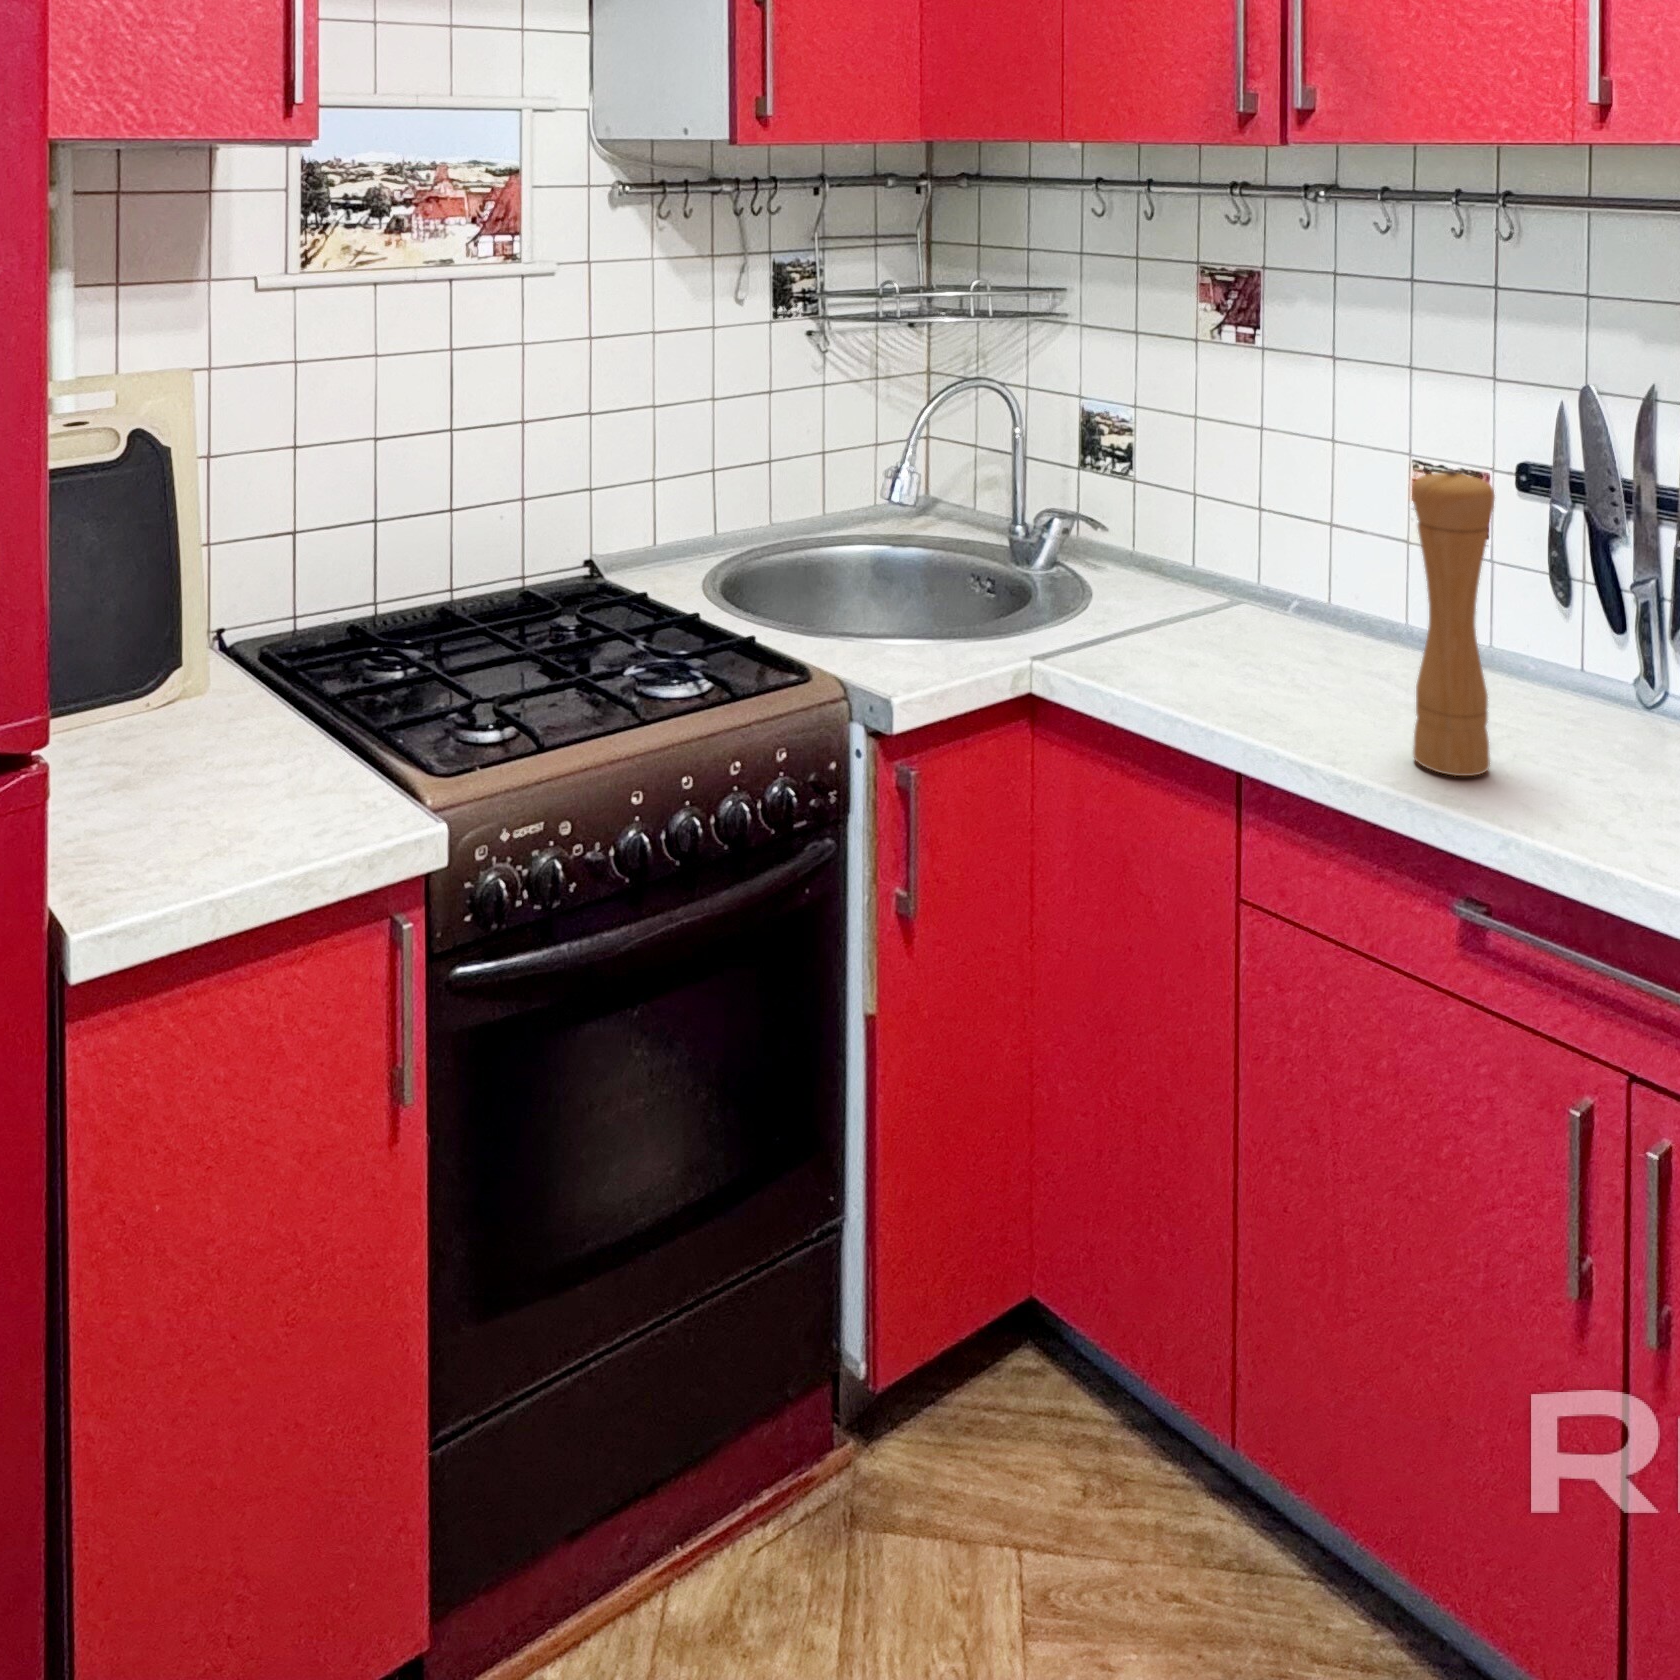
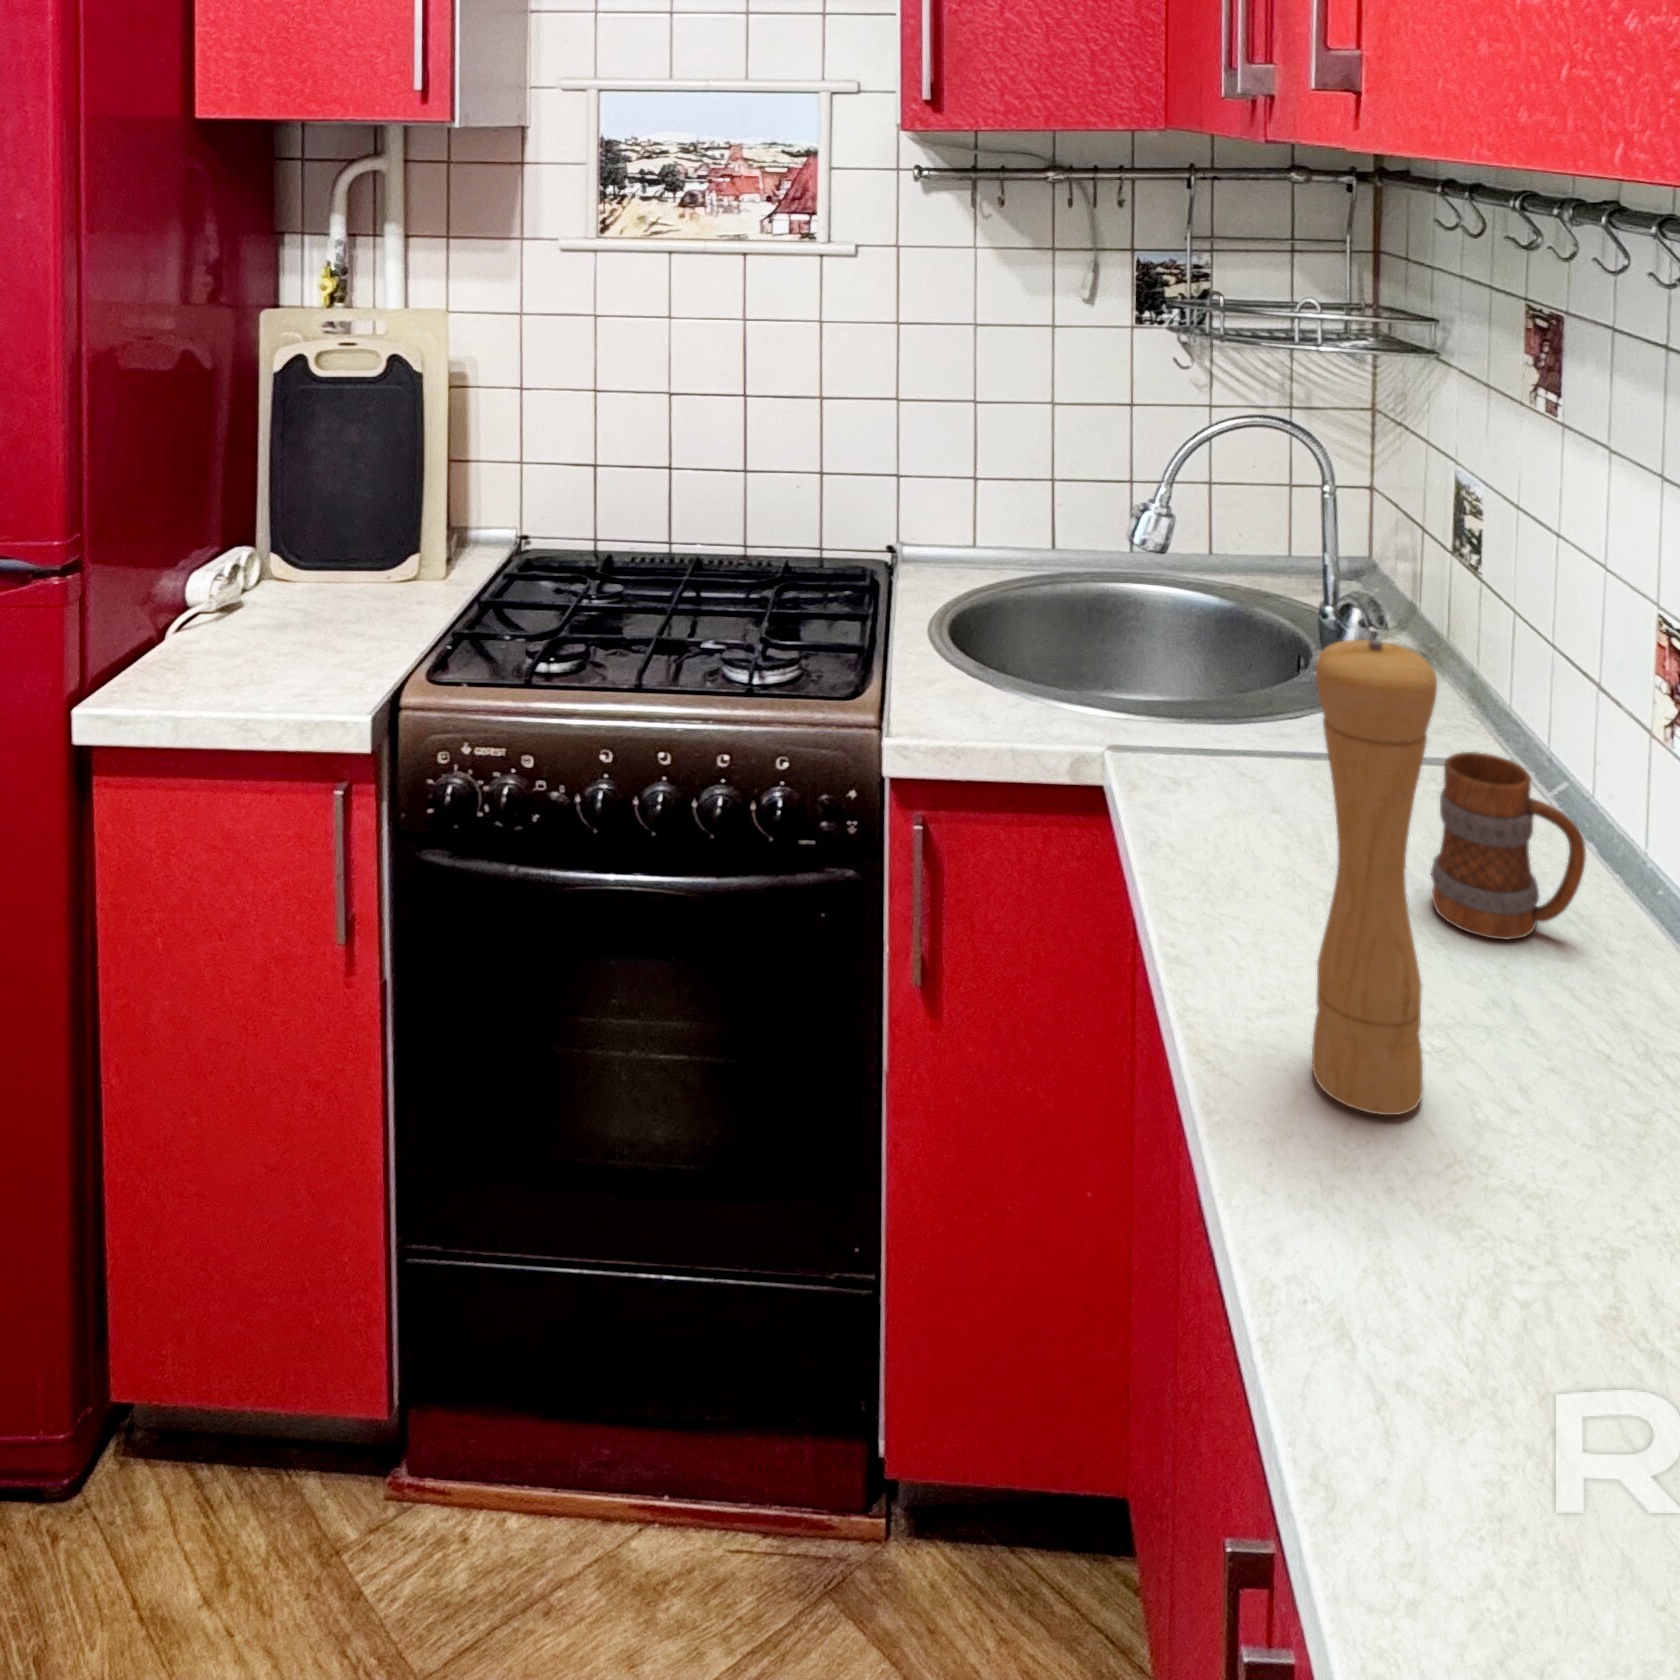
mug: none [1305,567,1399,685] -> present [1431,752,1586,939]

